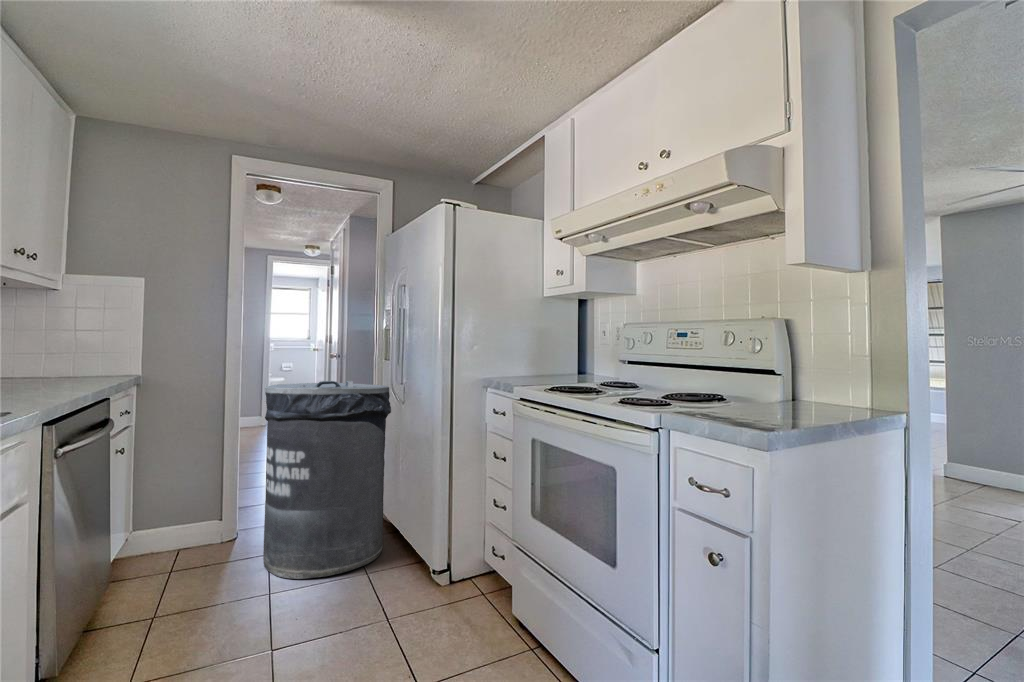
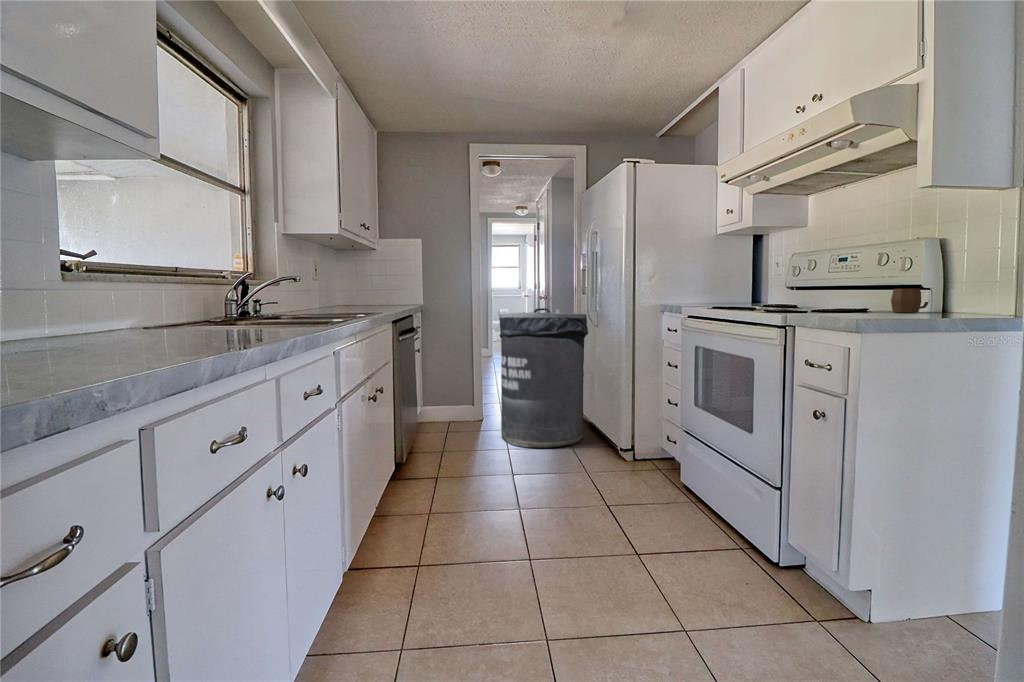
mug: none [745,376,782,404] -> present [891,288,929,312]

